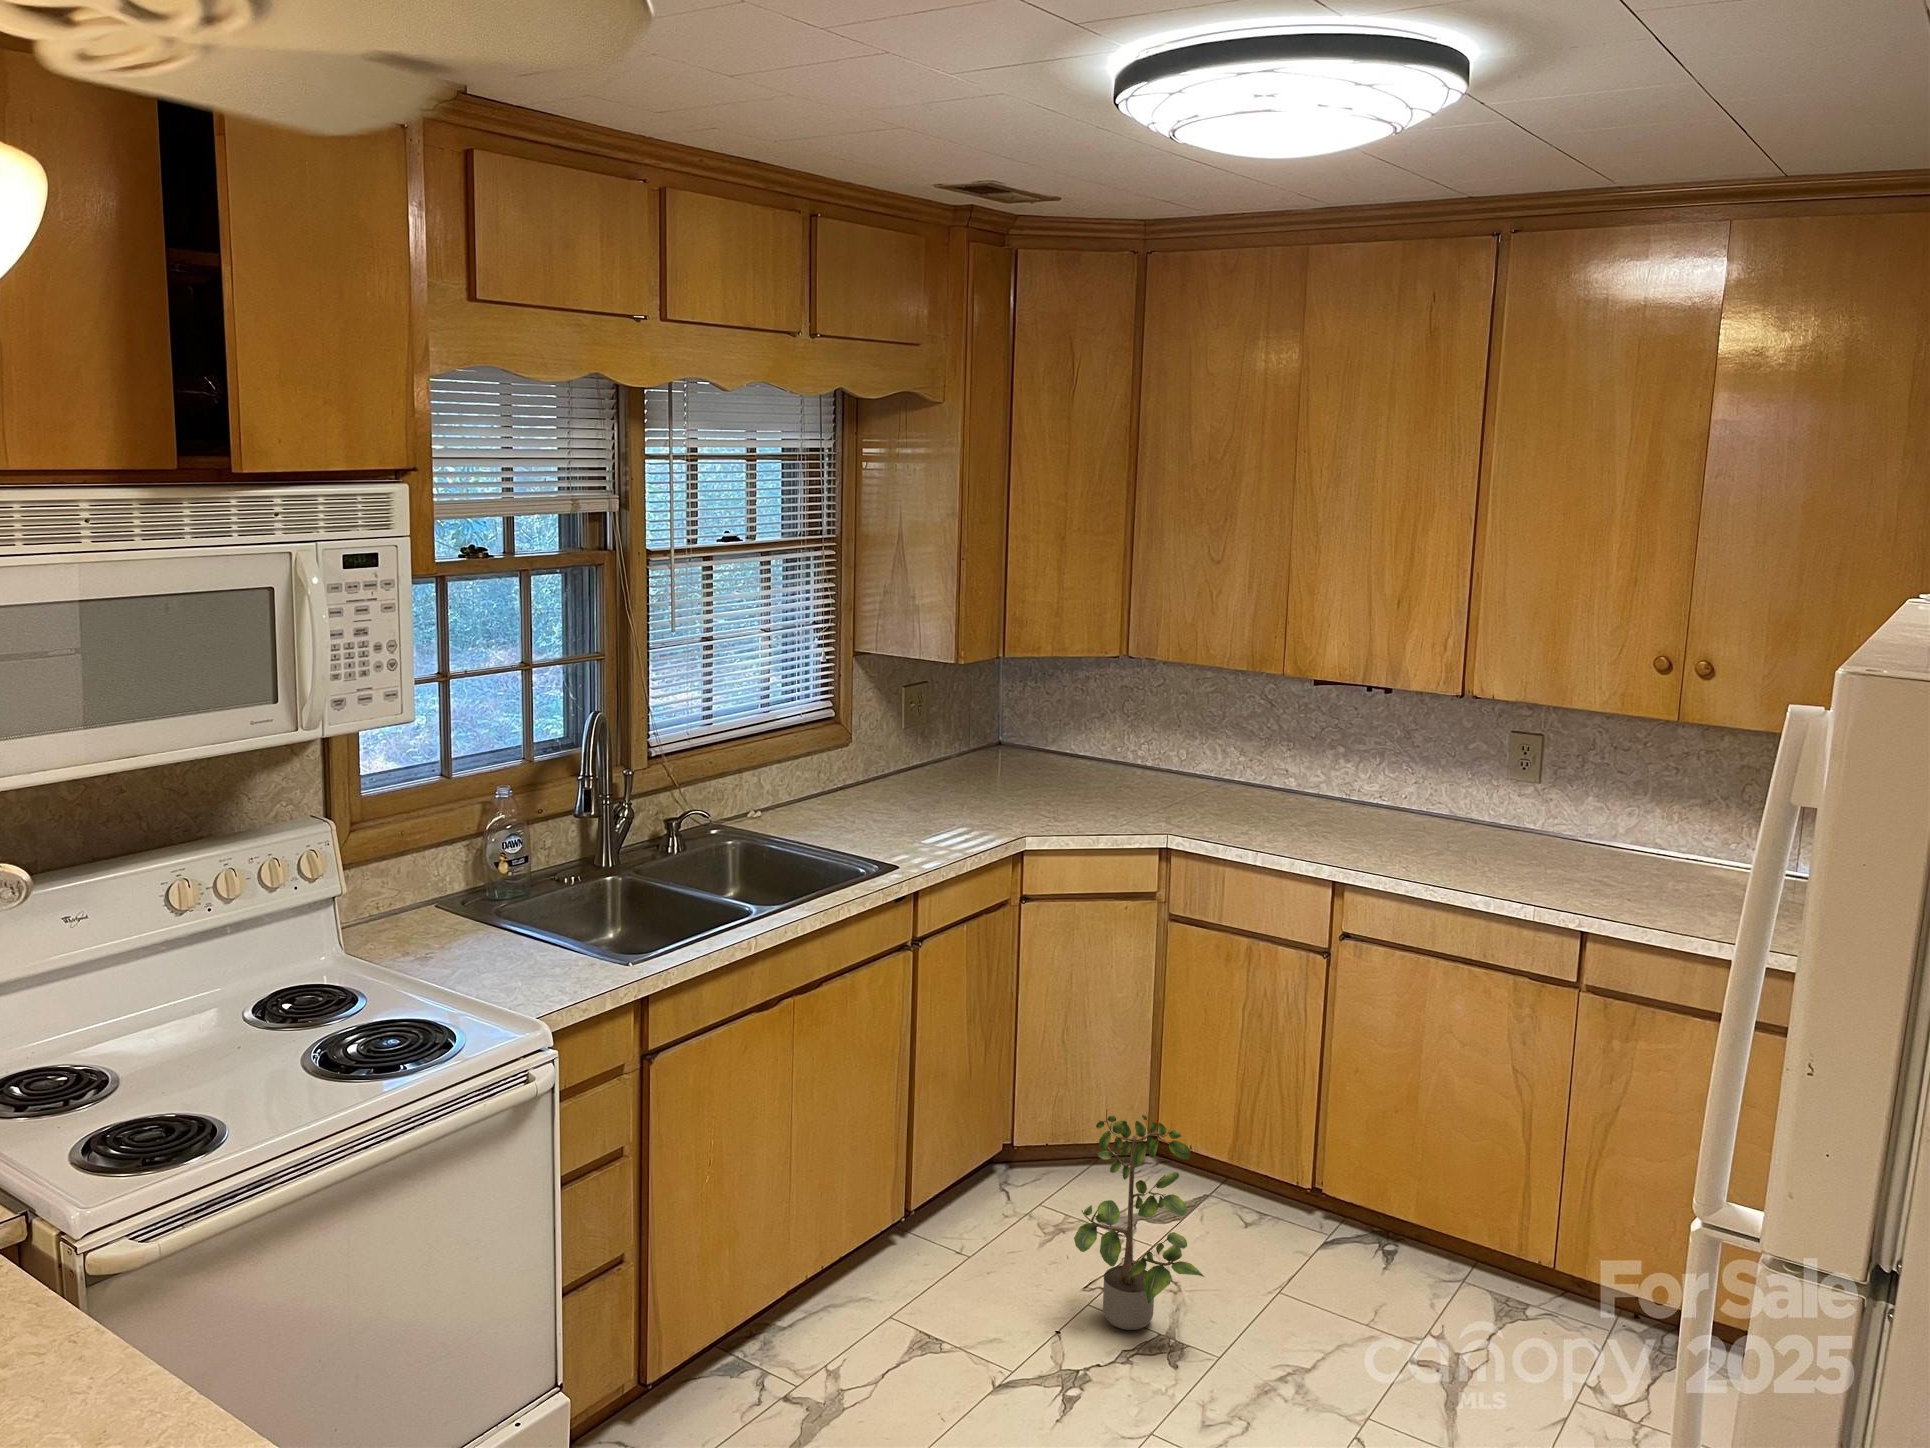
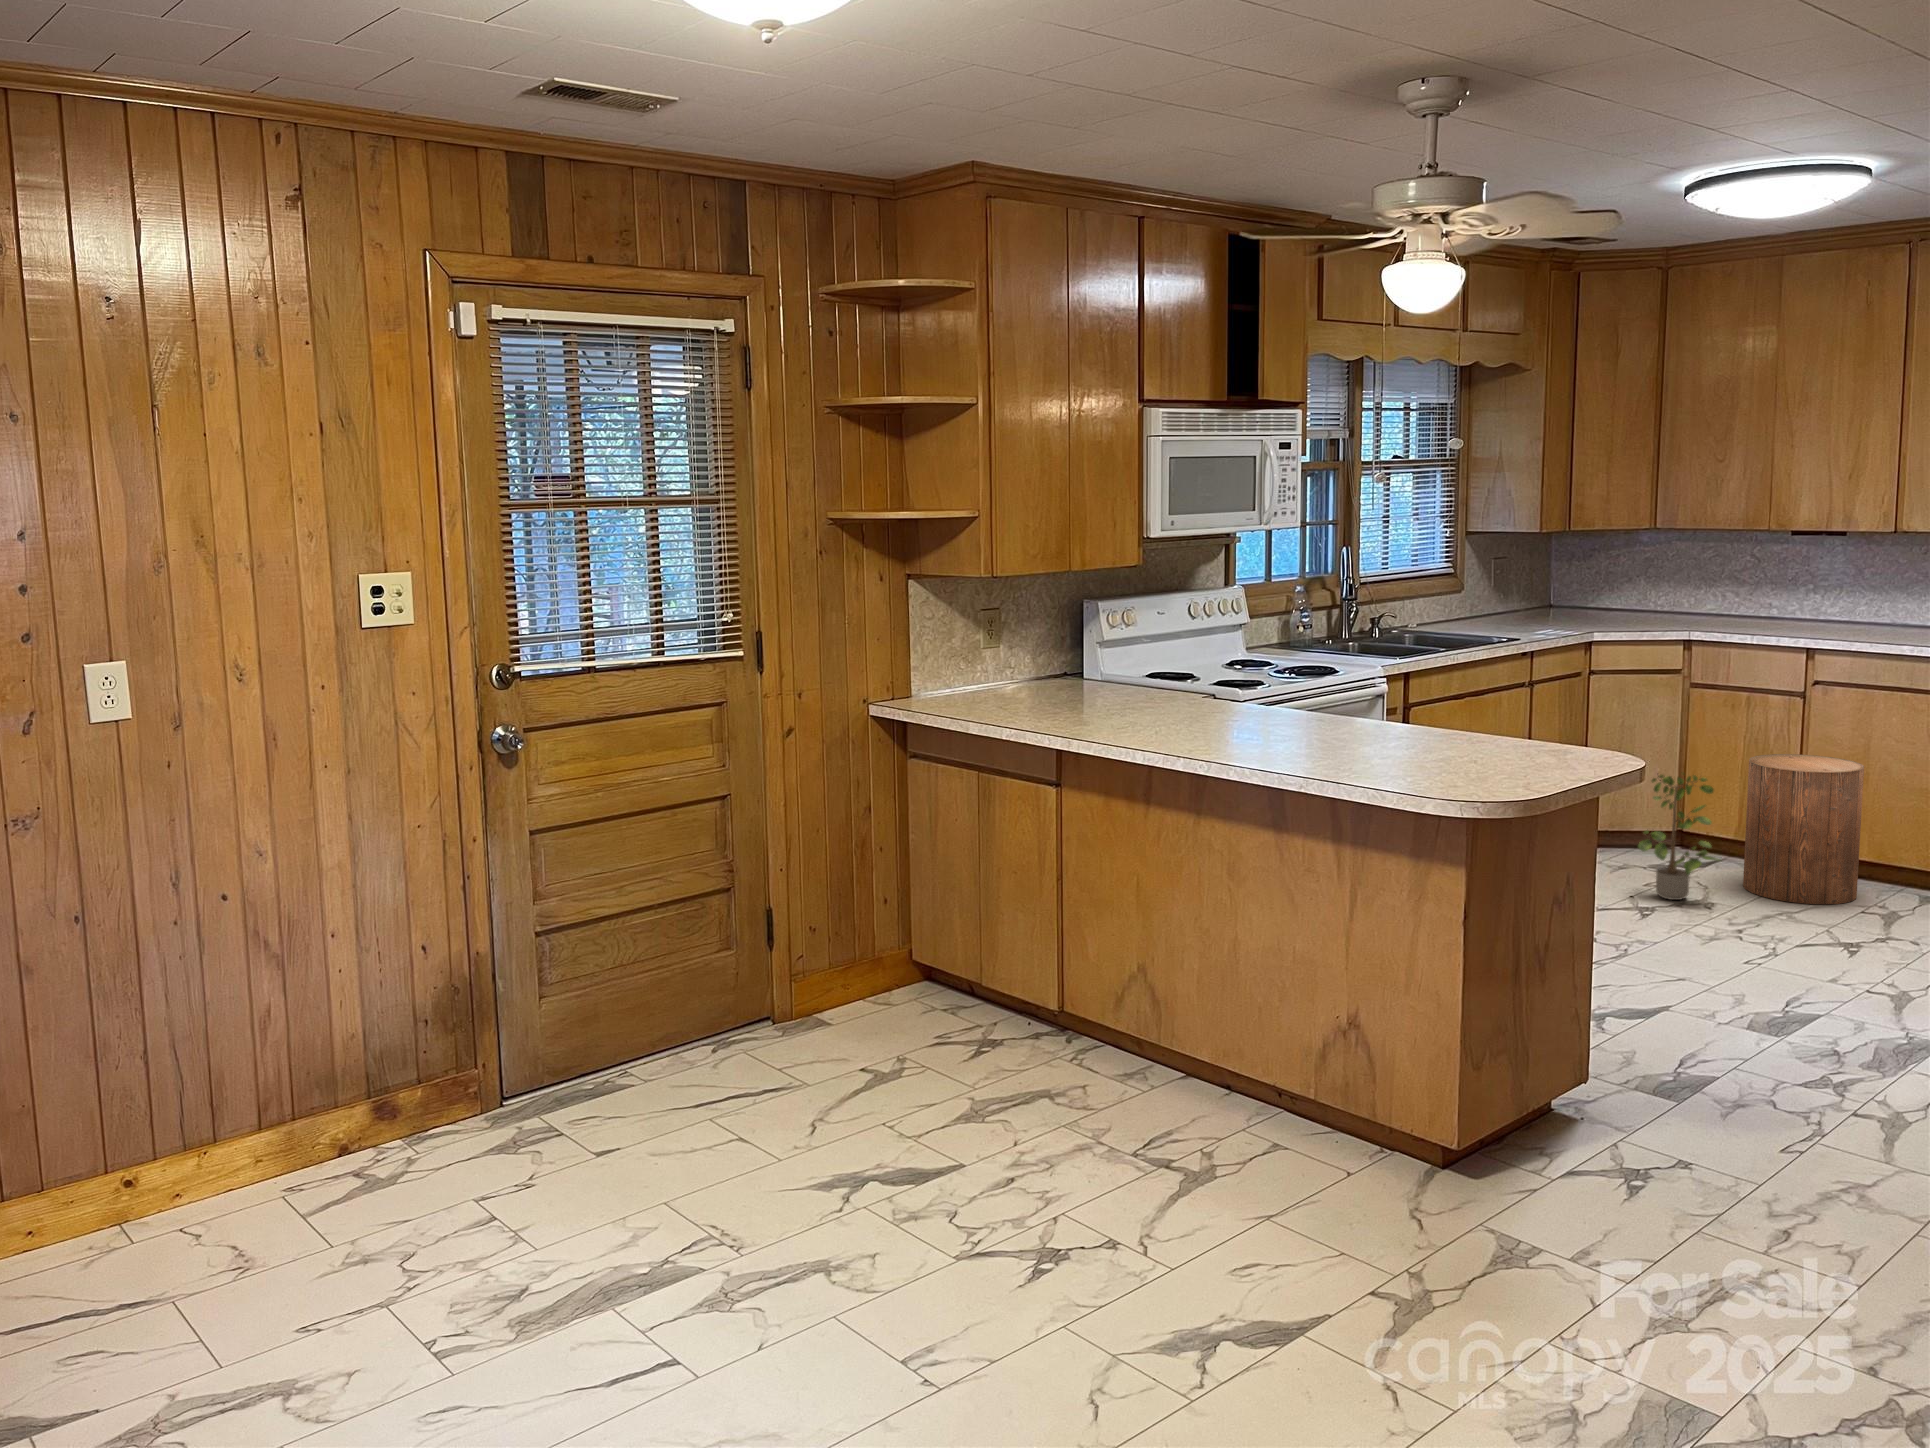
stool: none [1238,1048,1414,1325] -> present [1743,754,1864,904]

